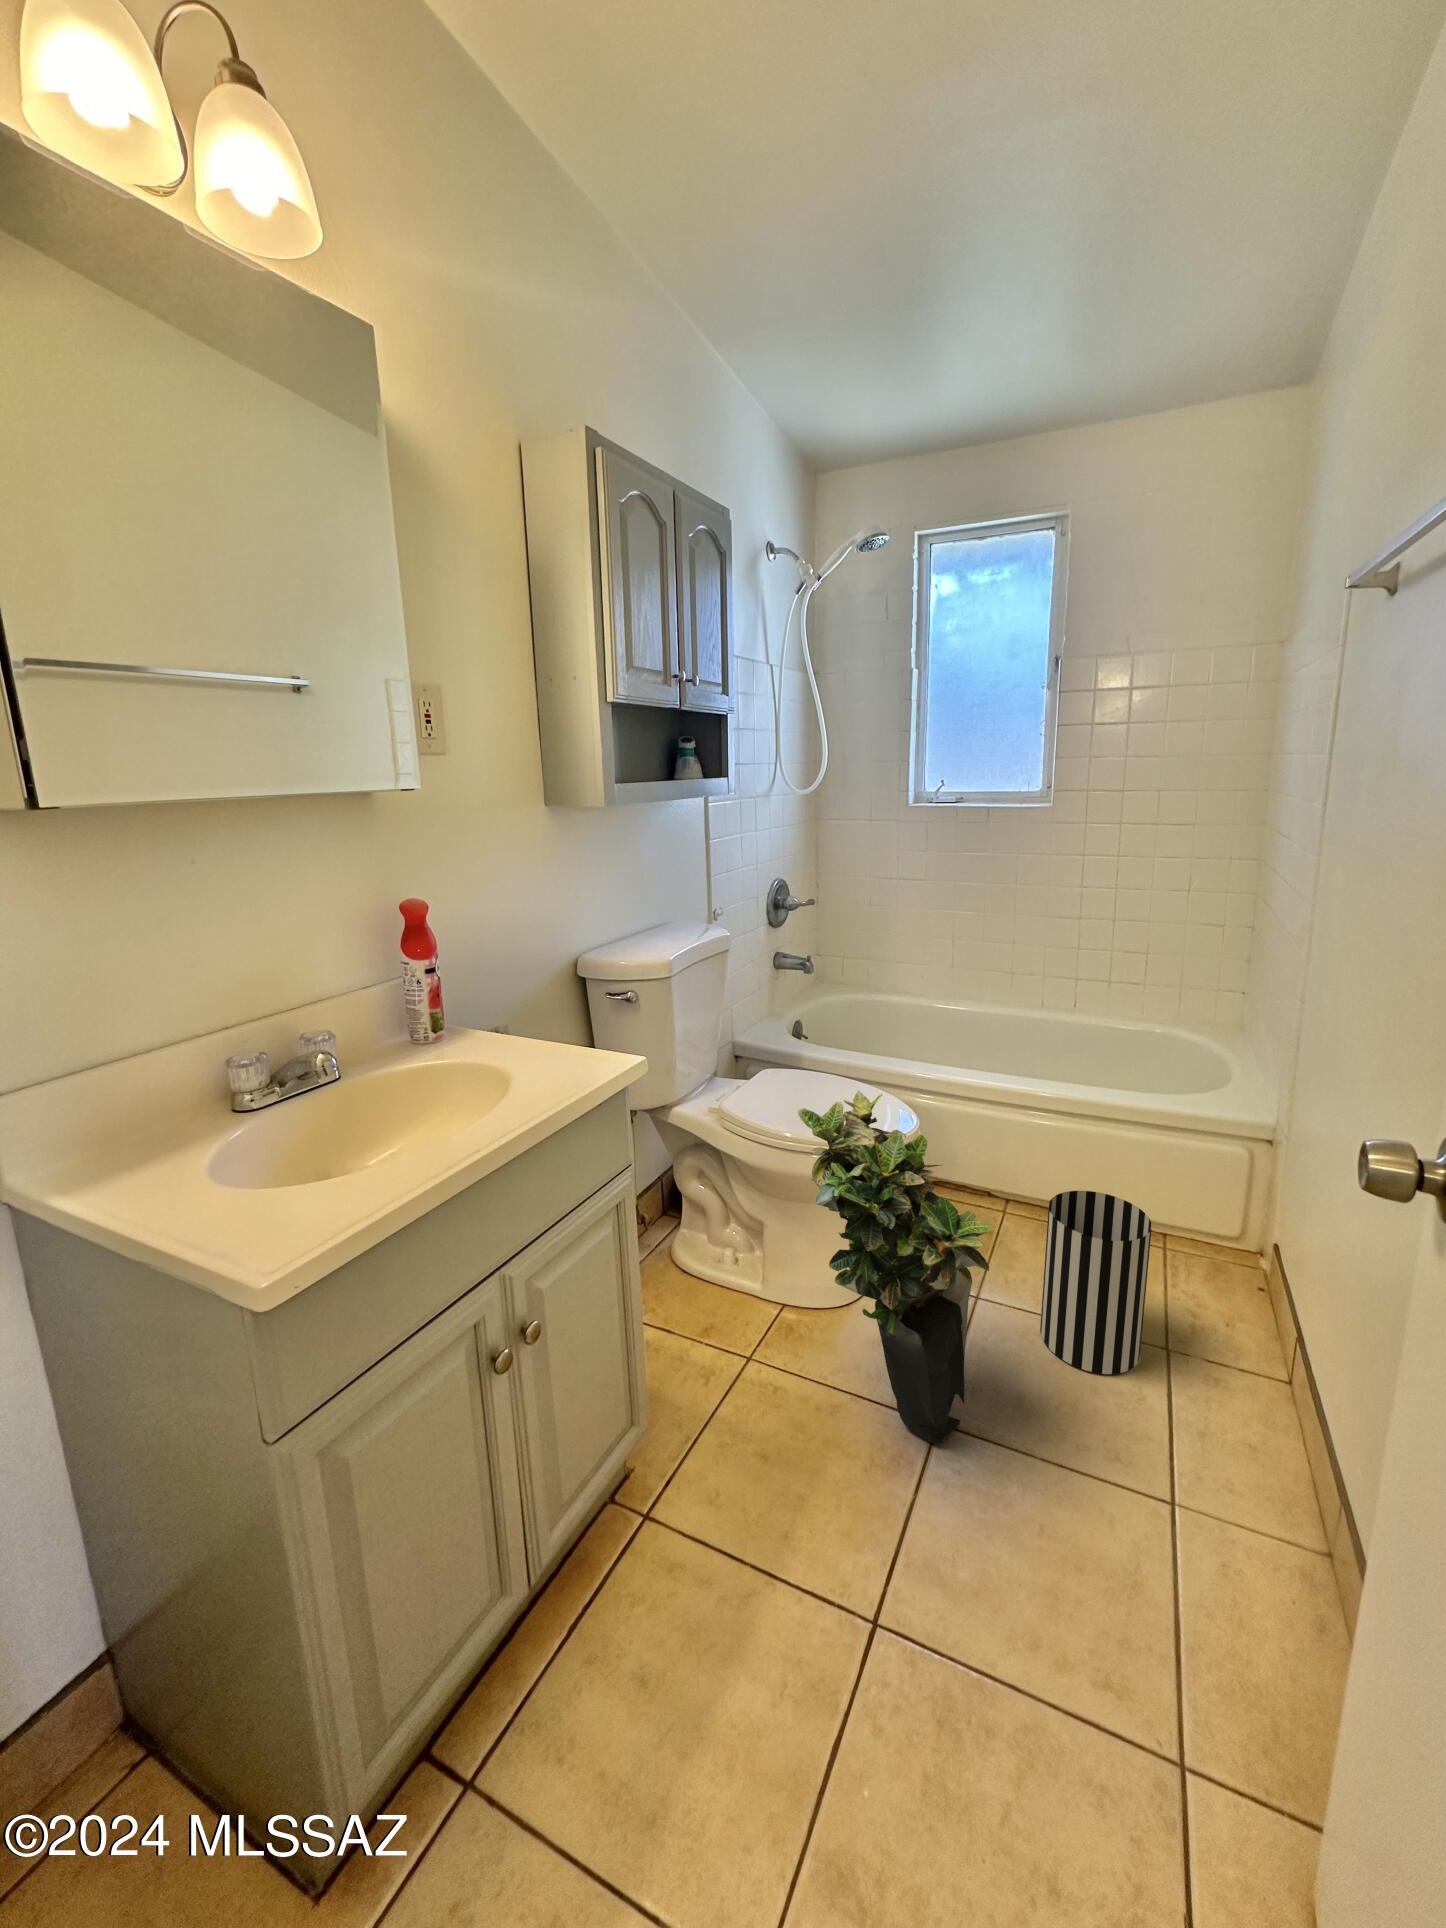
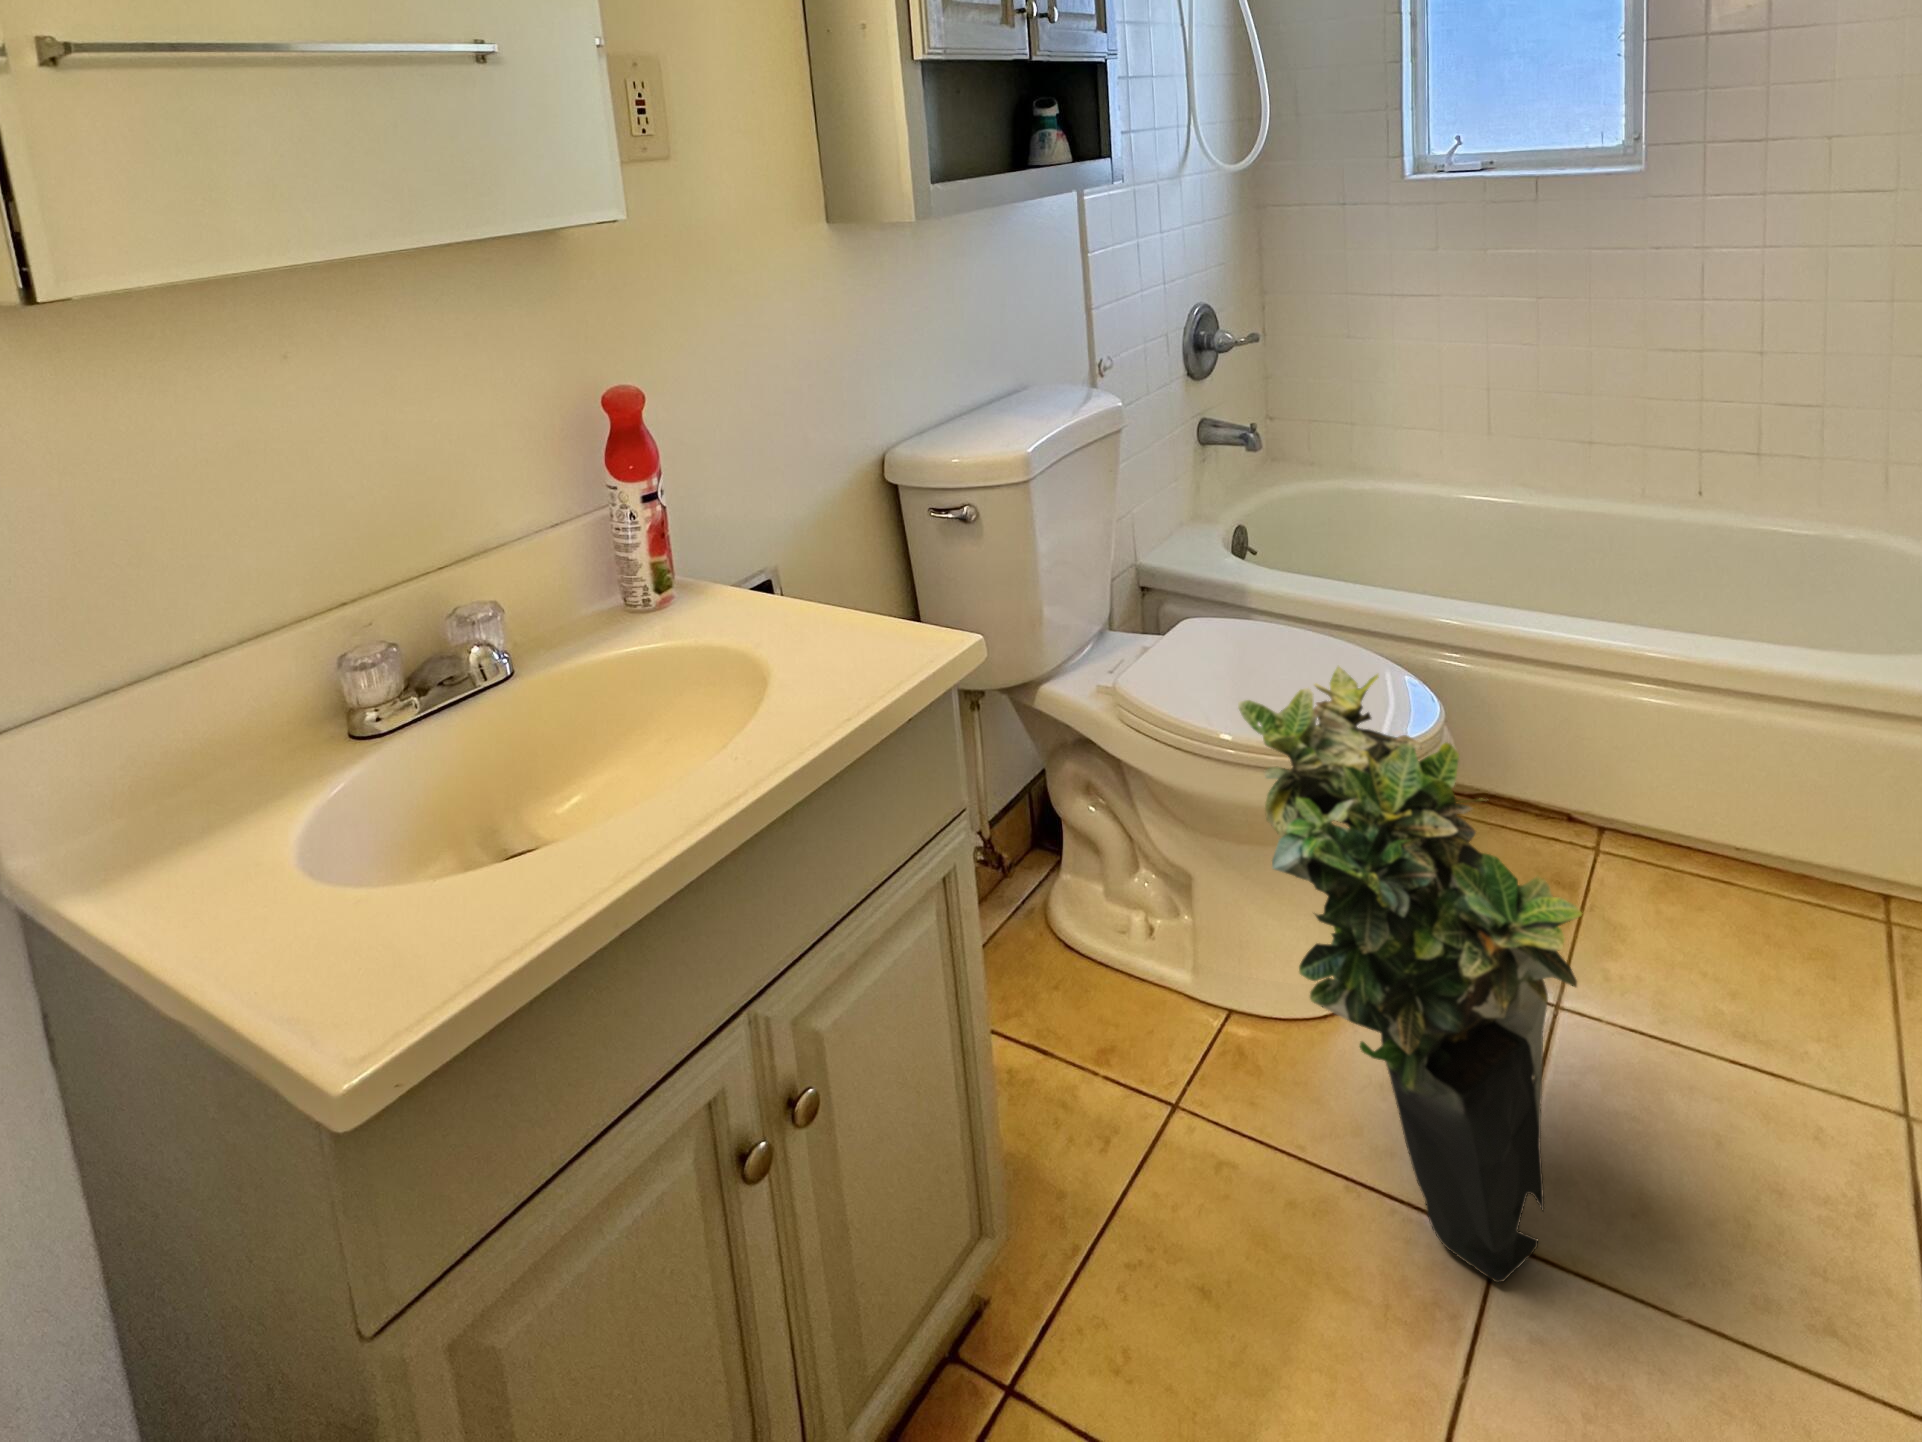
wastebasket: present [1040,1191,1152,1374] -> none [1672,831,1867,1162]

